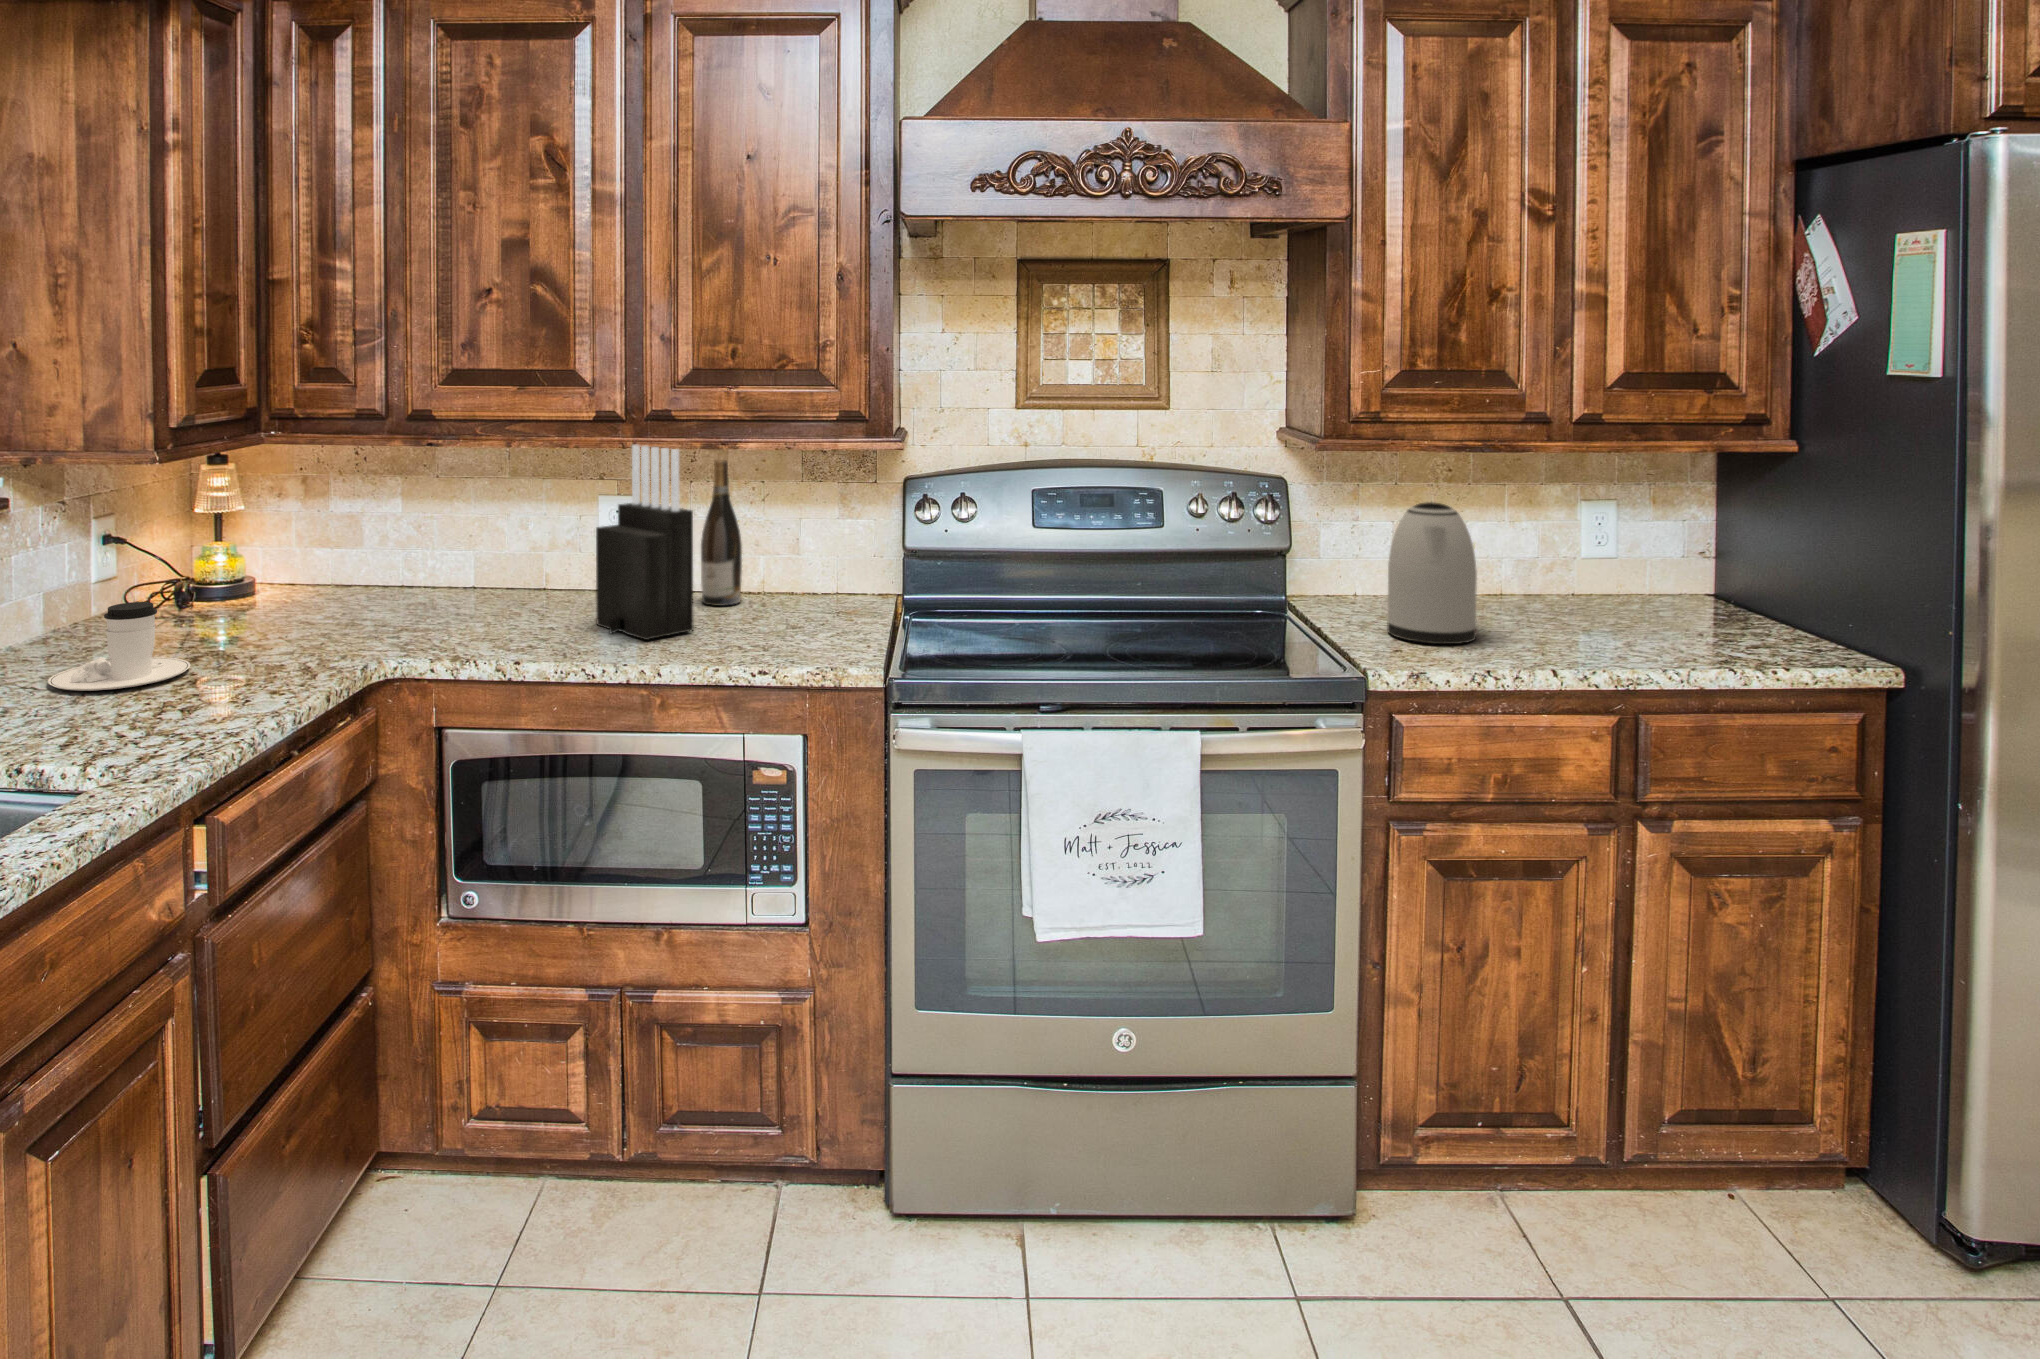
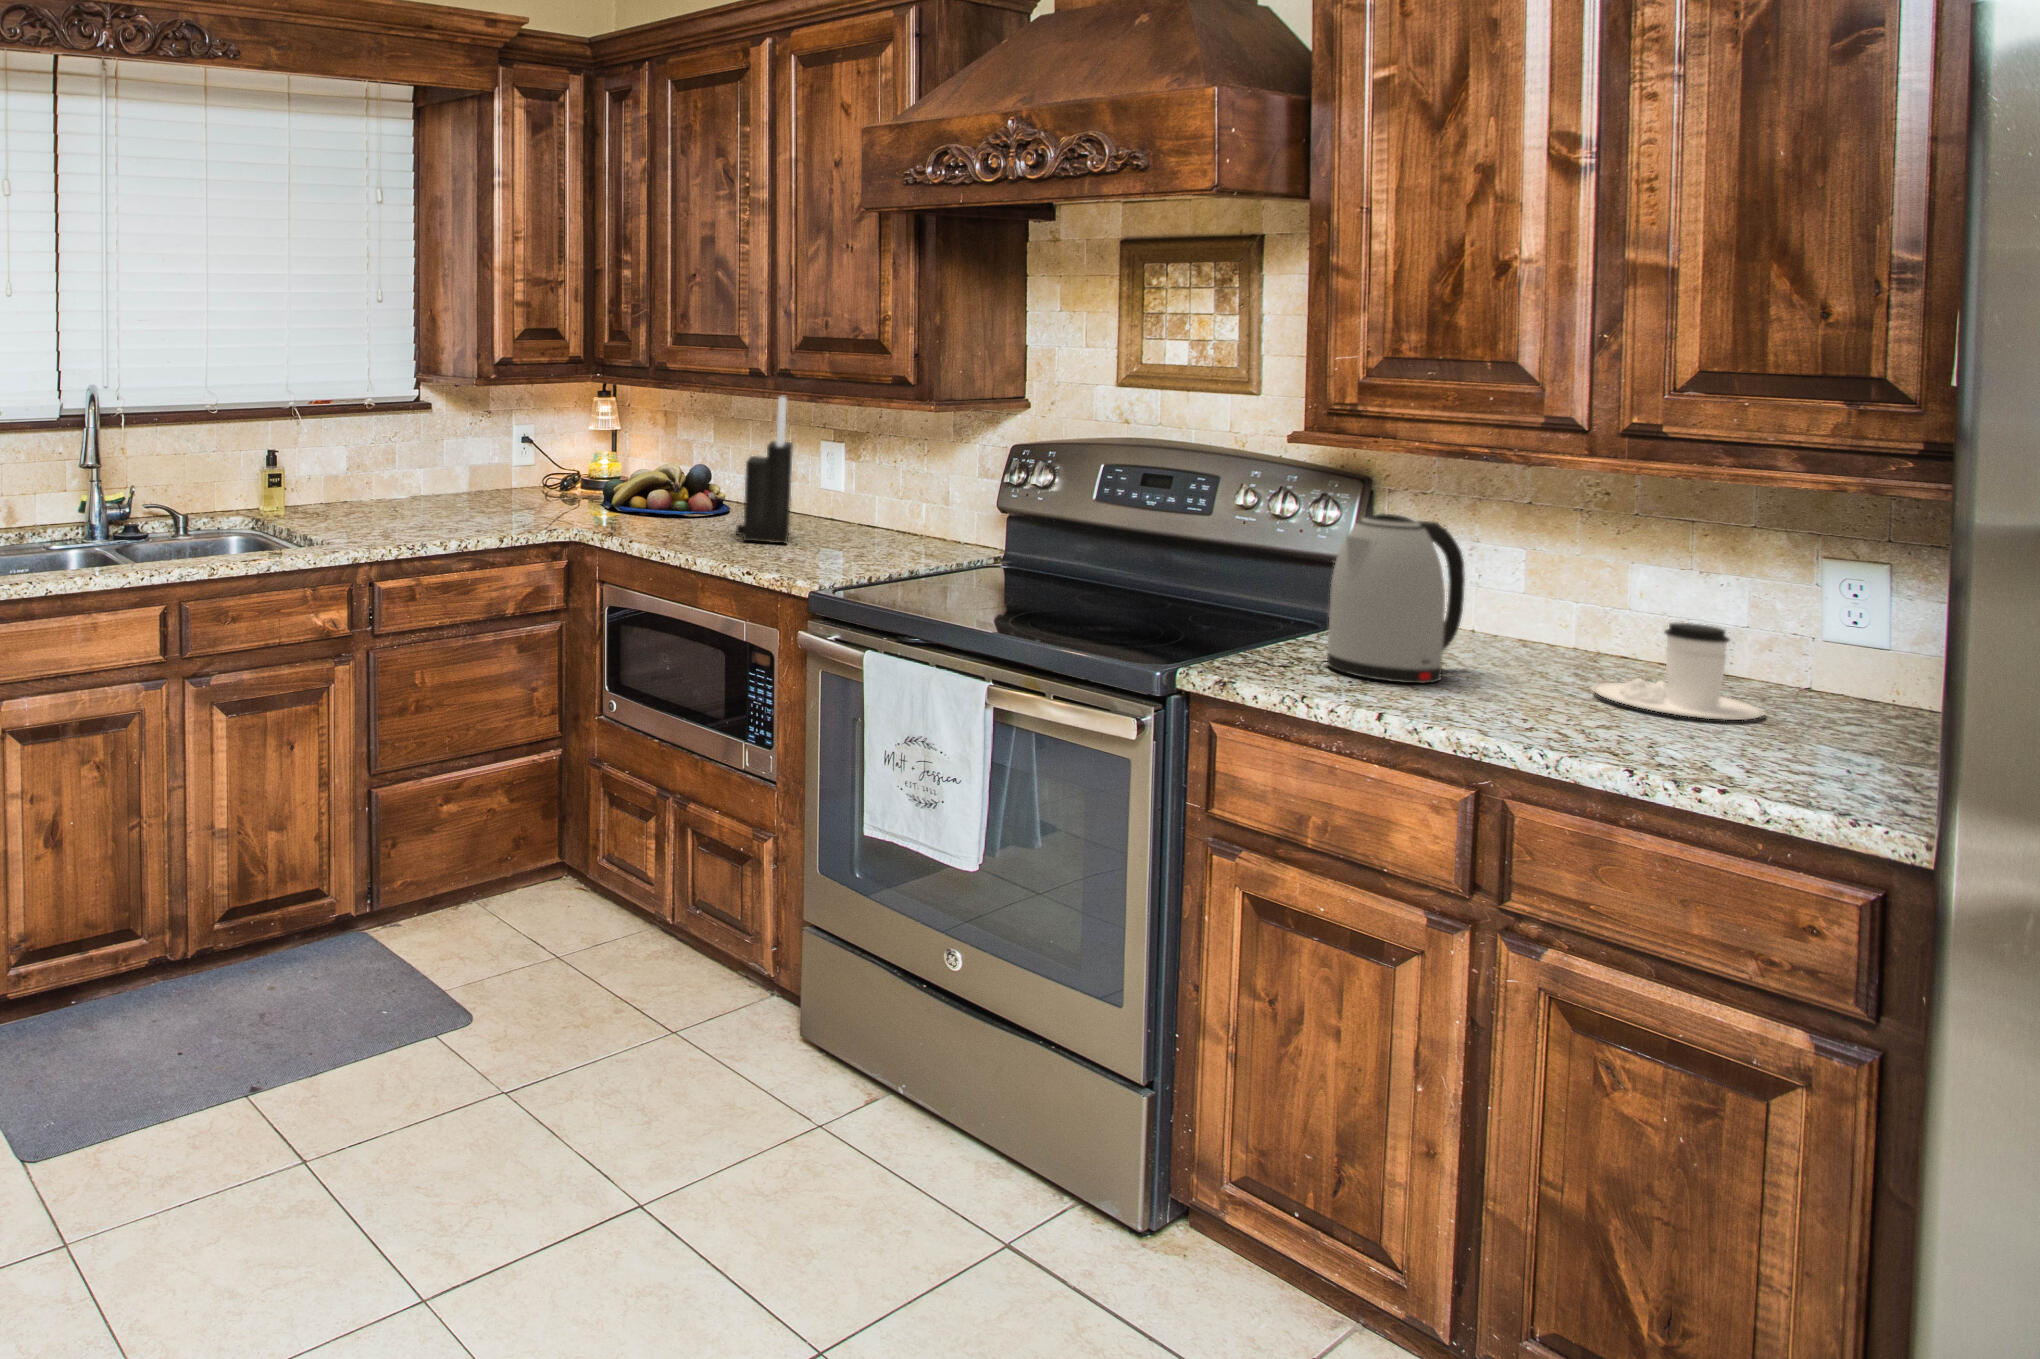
wine bottle: present [701,460,742,606] -> none [852,418,887,541]
fruit bowl: none [310,546,500,636] -> present [601,463,730,515]
coffee cup: present [48,602,190,691] -> present [1592,623,1764,720]

